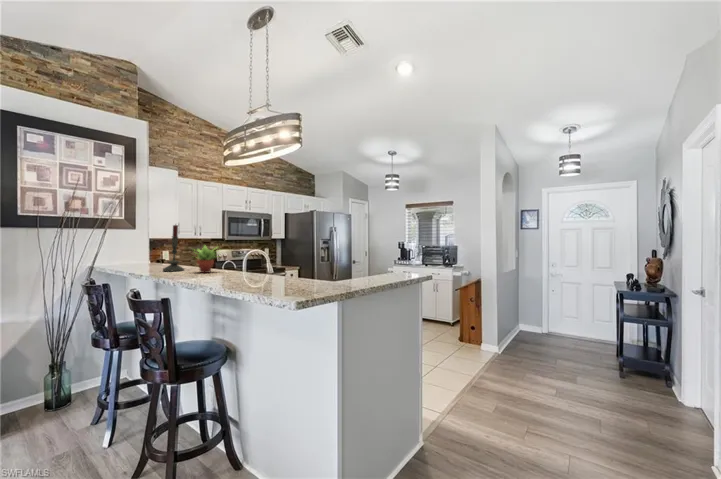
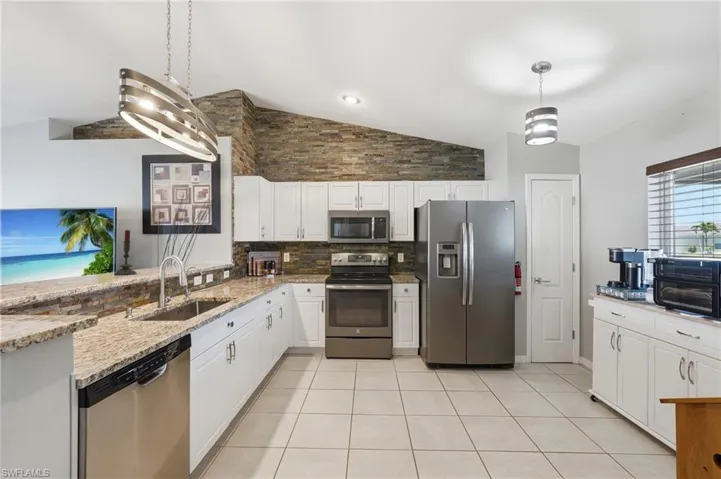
succulent plant: present [197,246,218,273] -> none [77,251,116,280]

